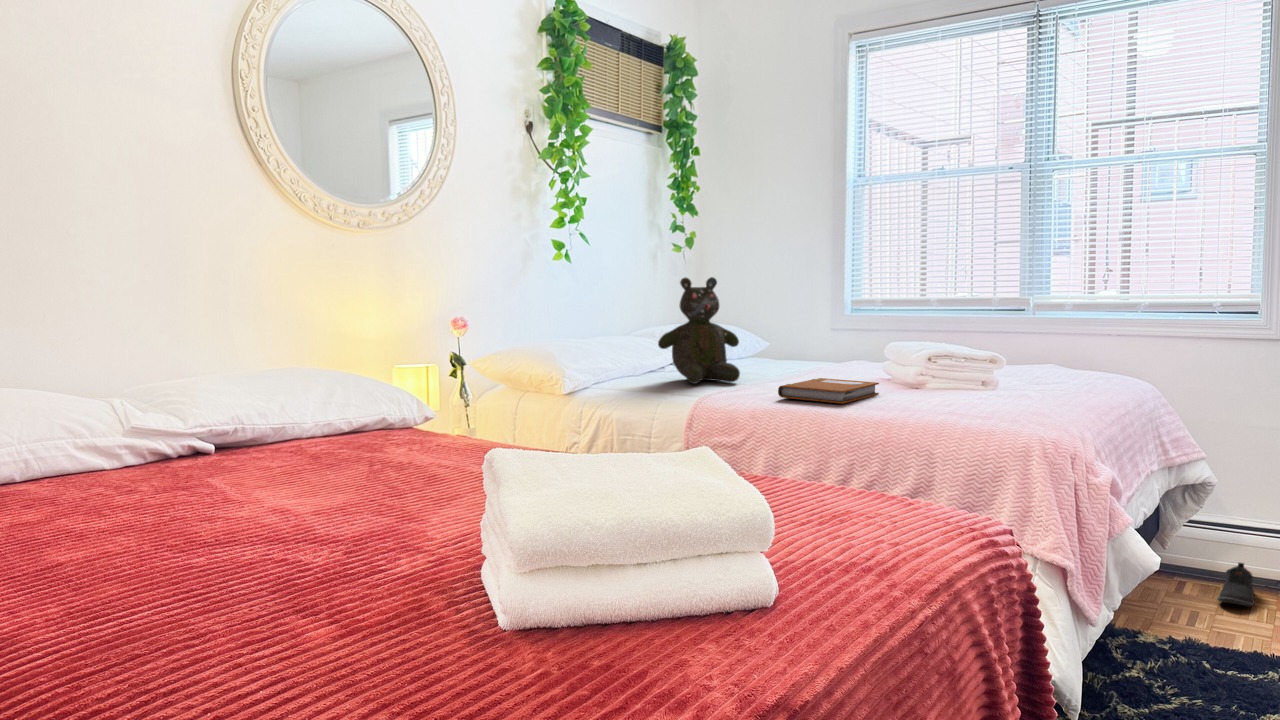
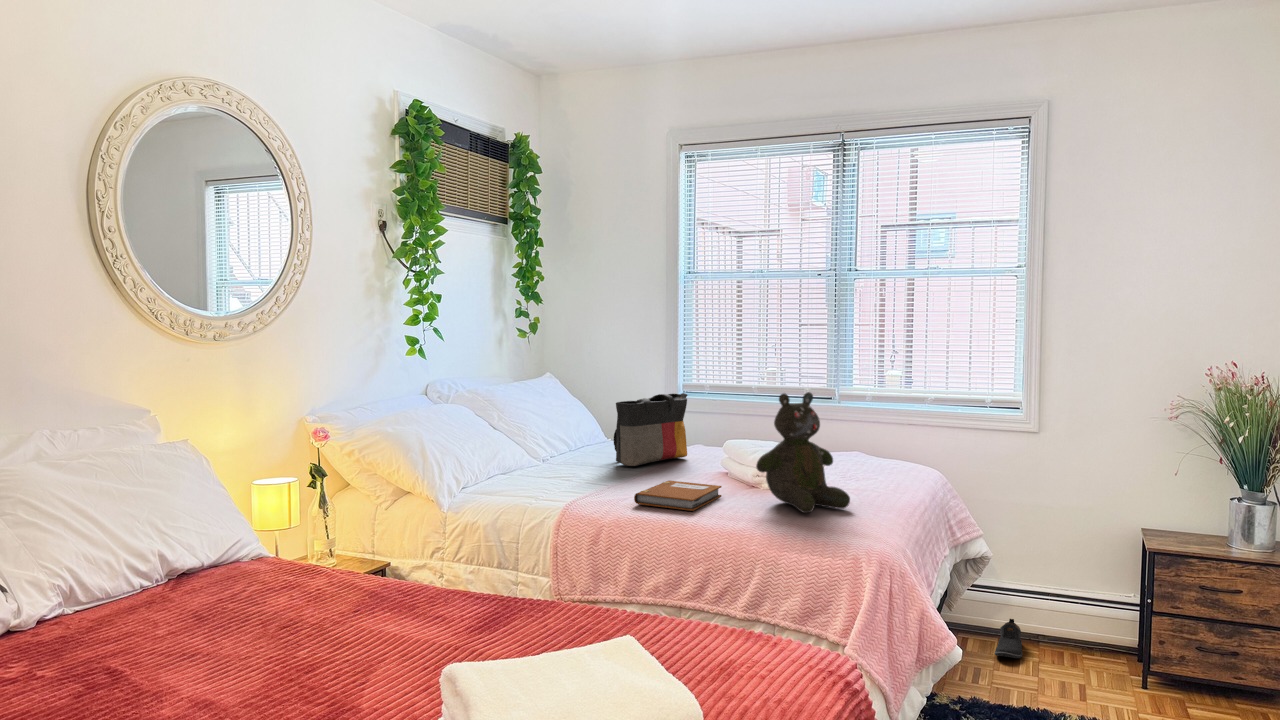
teddy bear: present [658,277,740,384] -> present [756,392,850,513]
tote bag: none [765,295,848,371] -> present [614,393,687,466]

